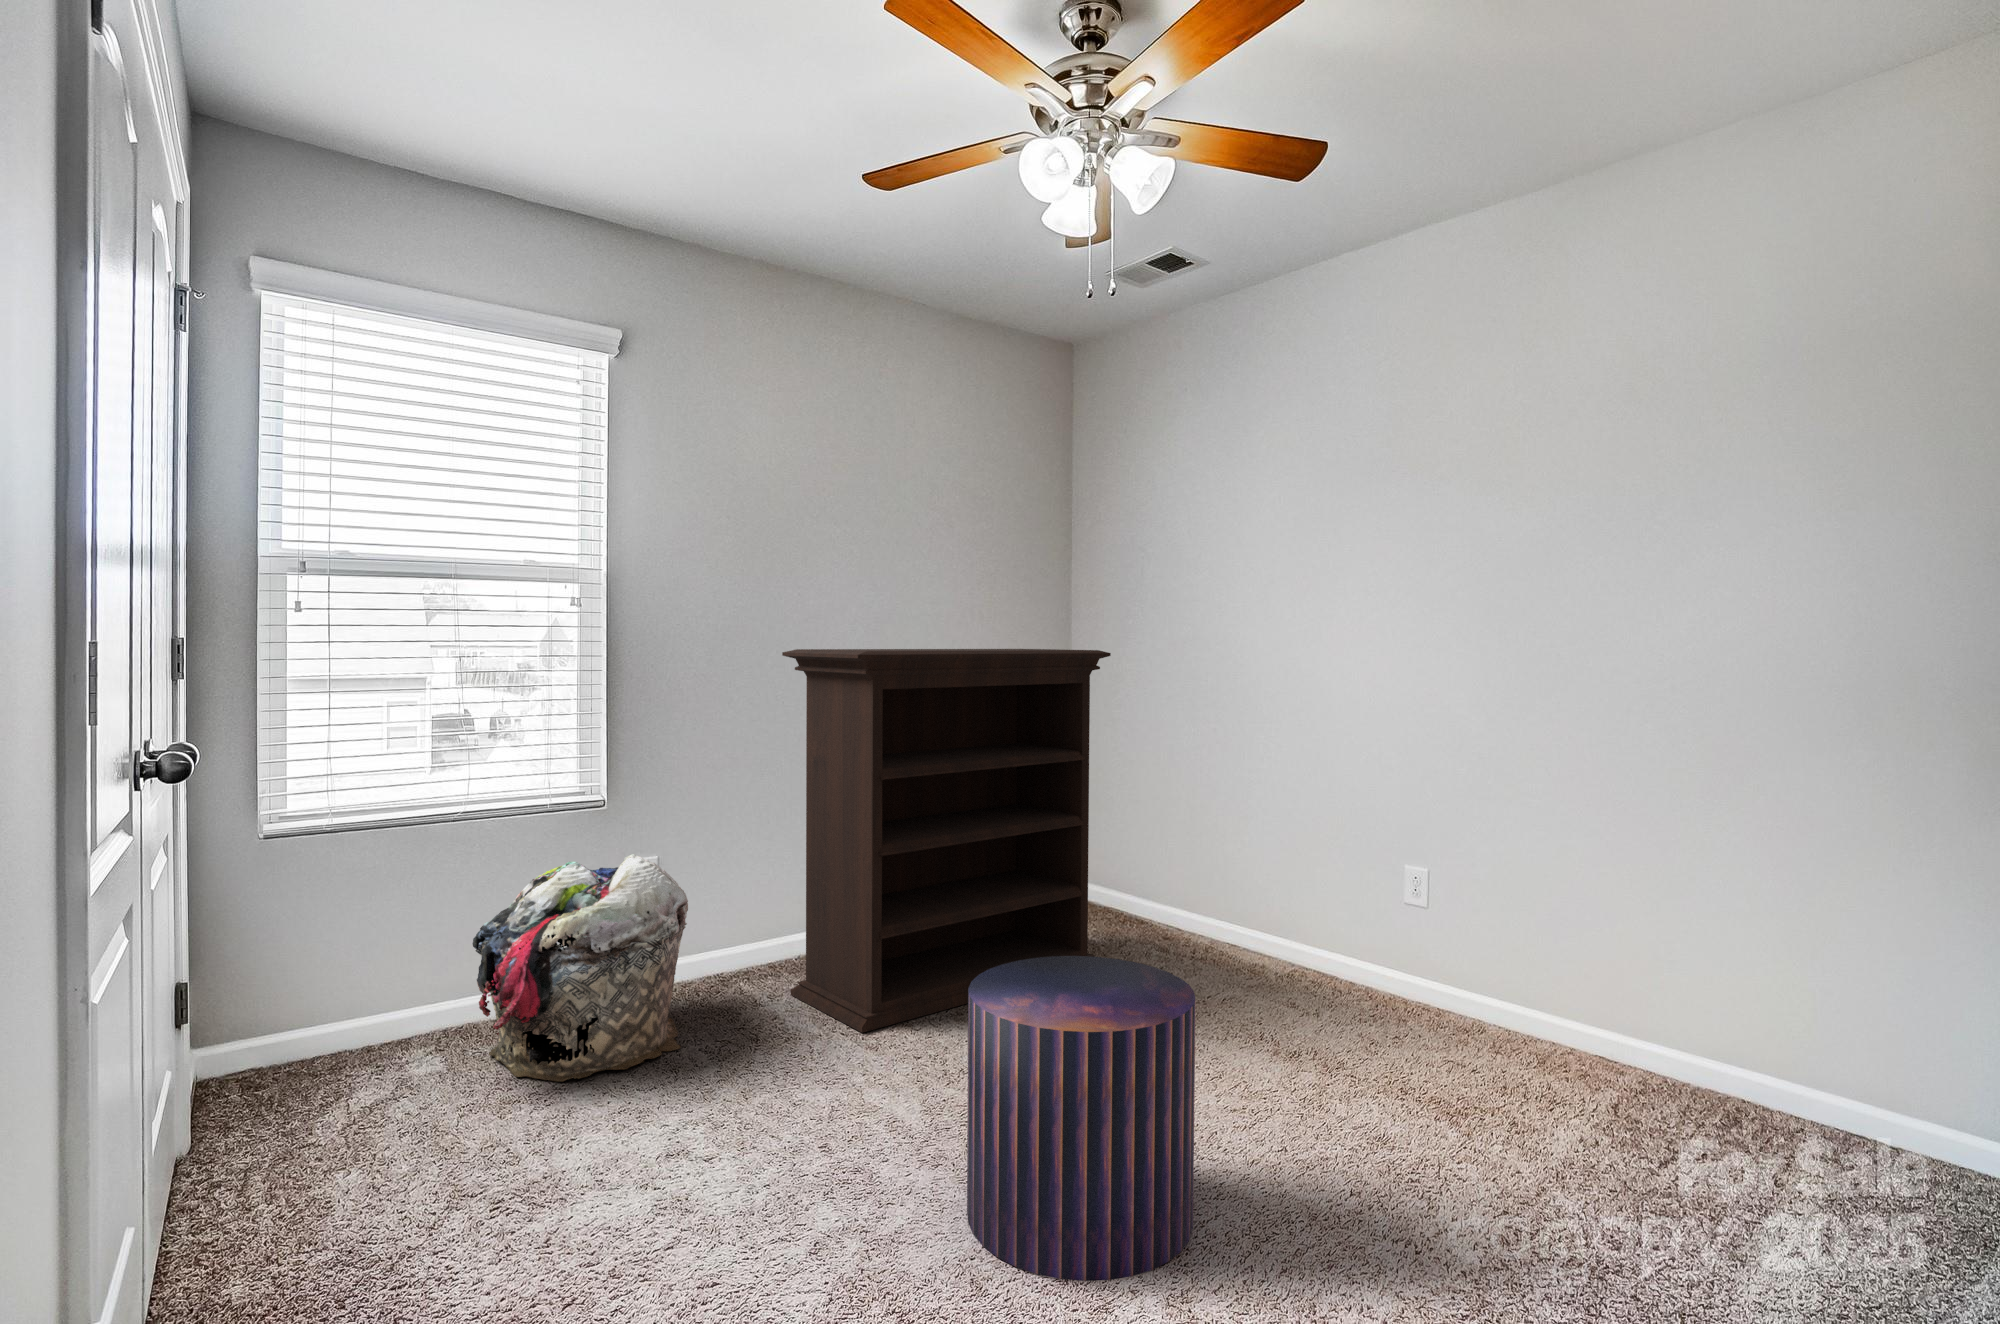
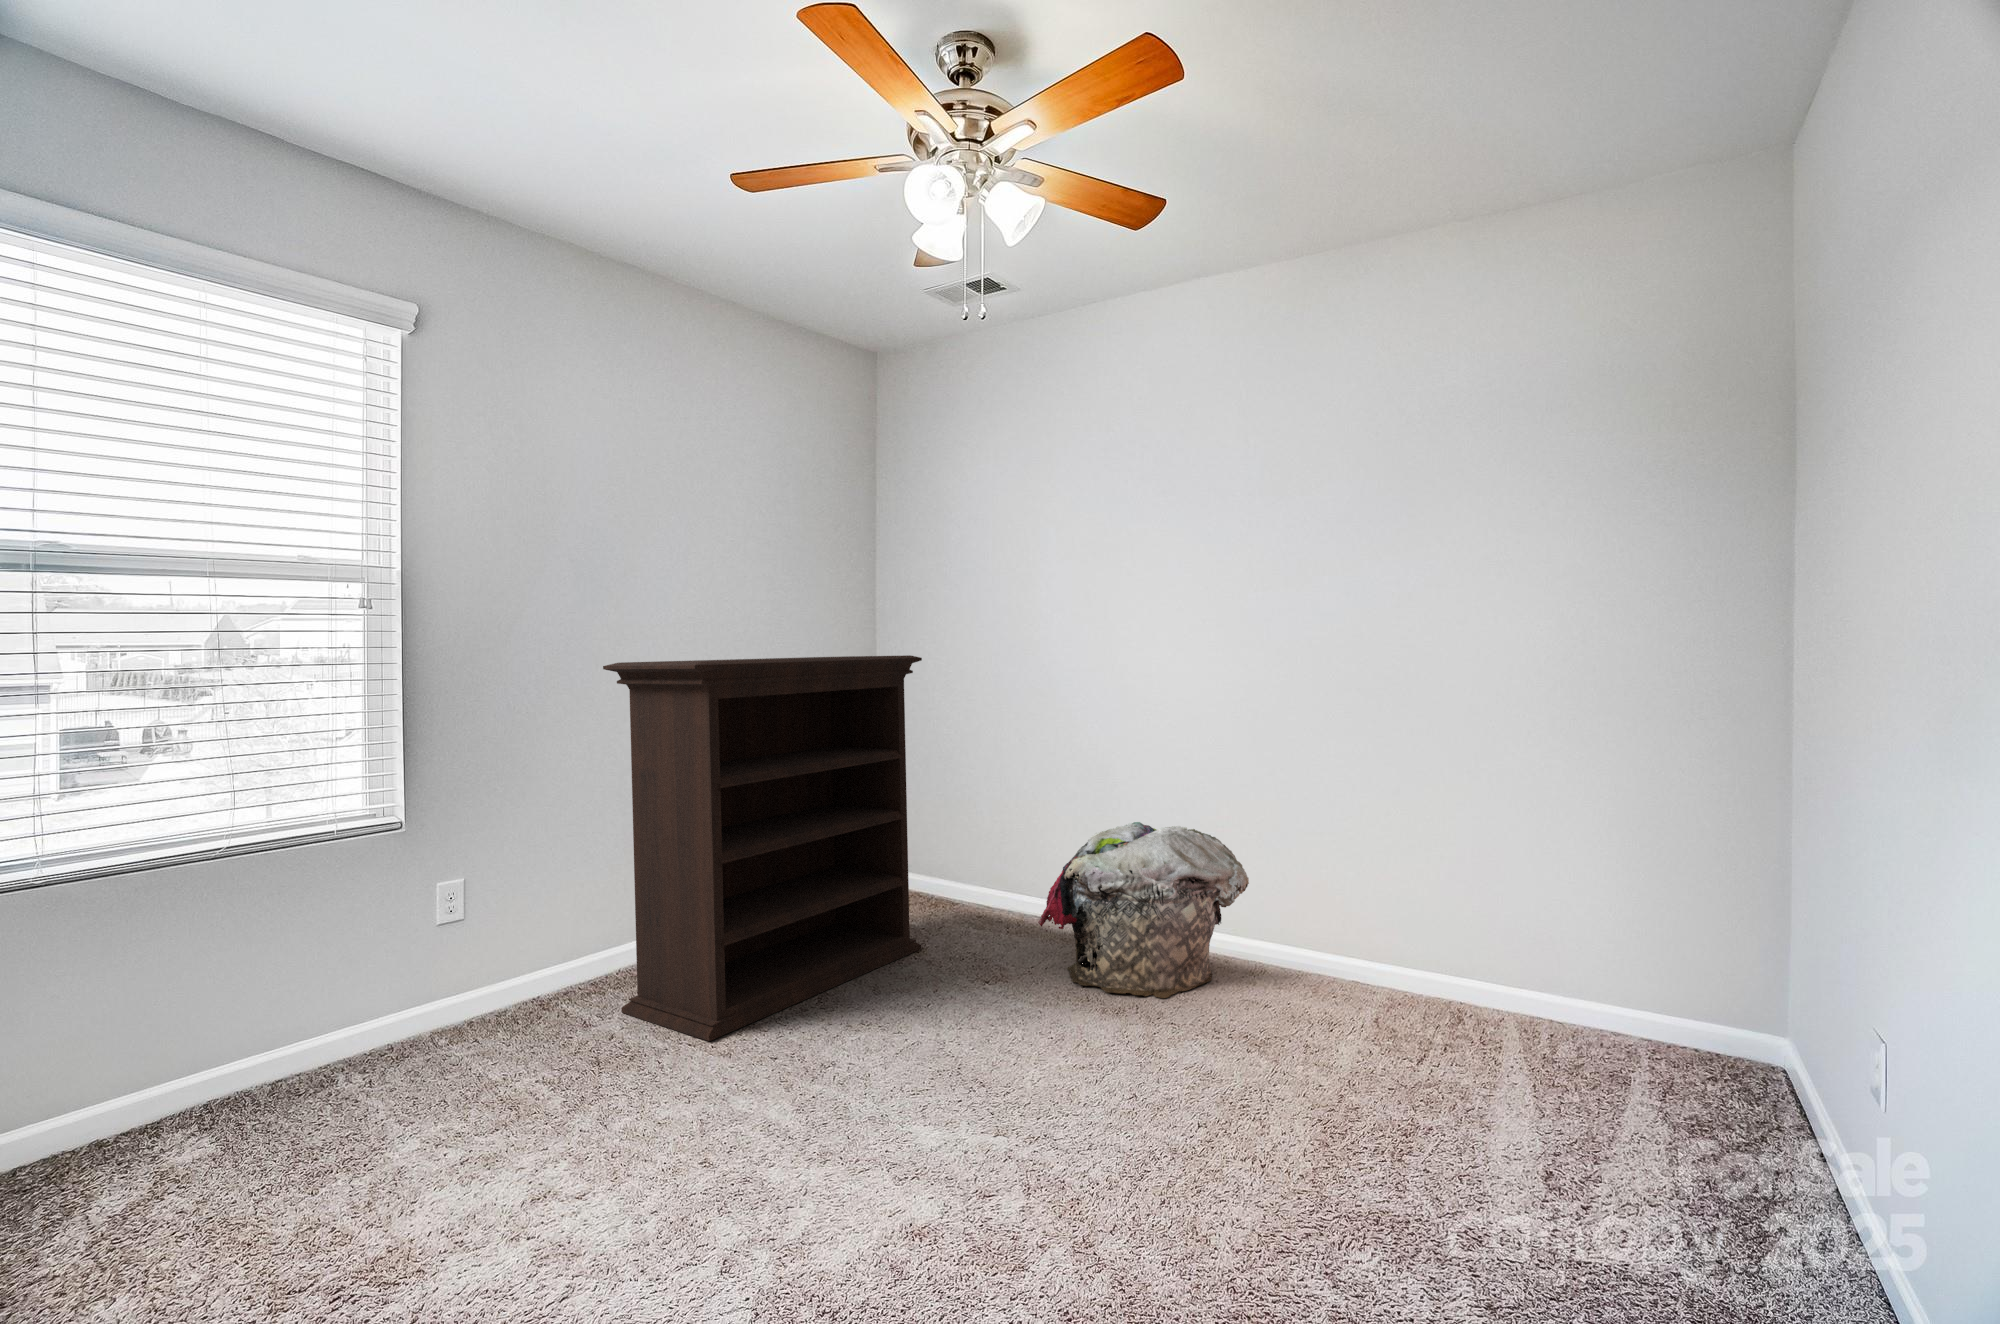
laundry basket: present [472,854,688,1082] -> present [1038,822,1249,998]
pouf: present [967,956,1196,1281] -> none [861,939,1080,1250]

